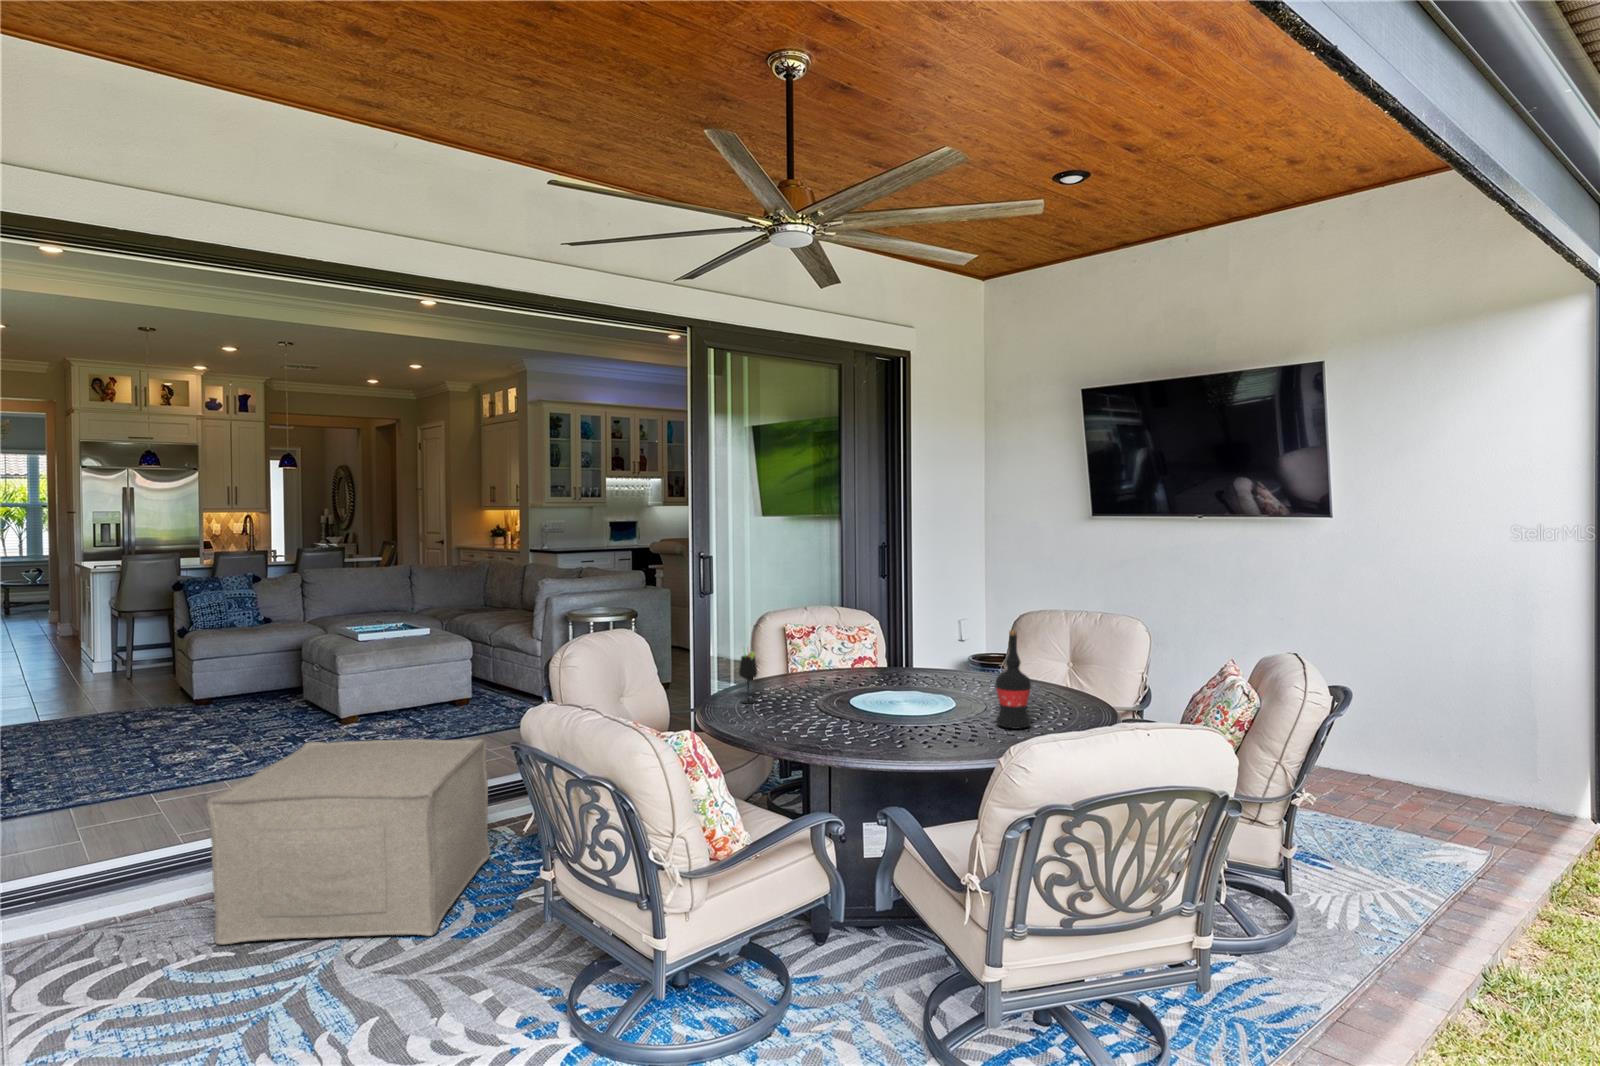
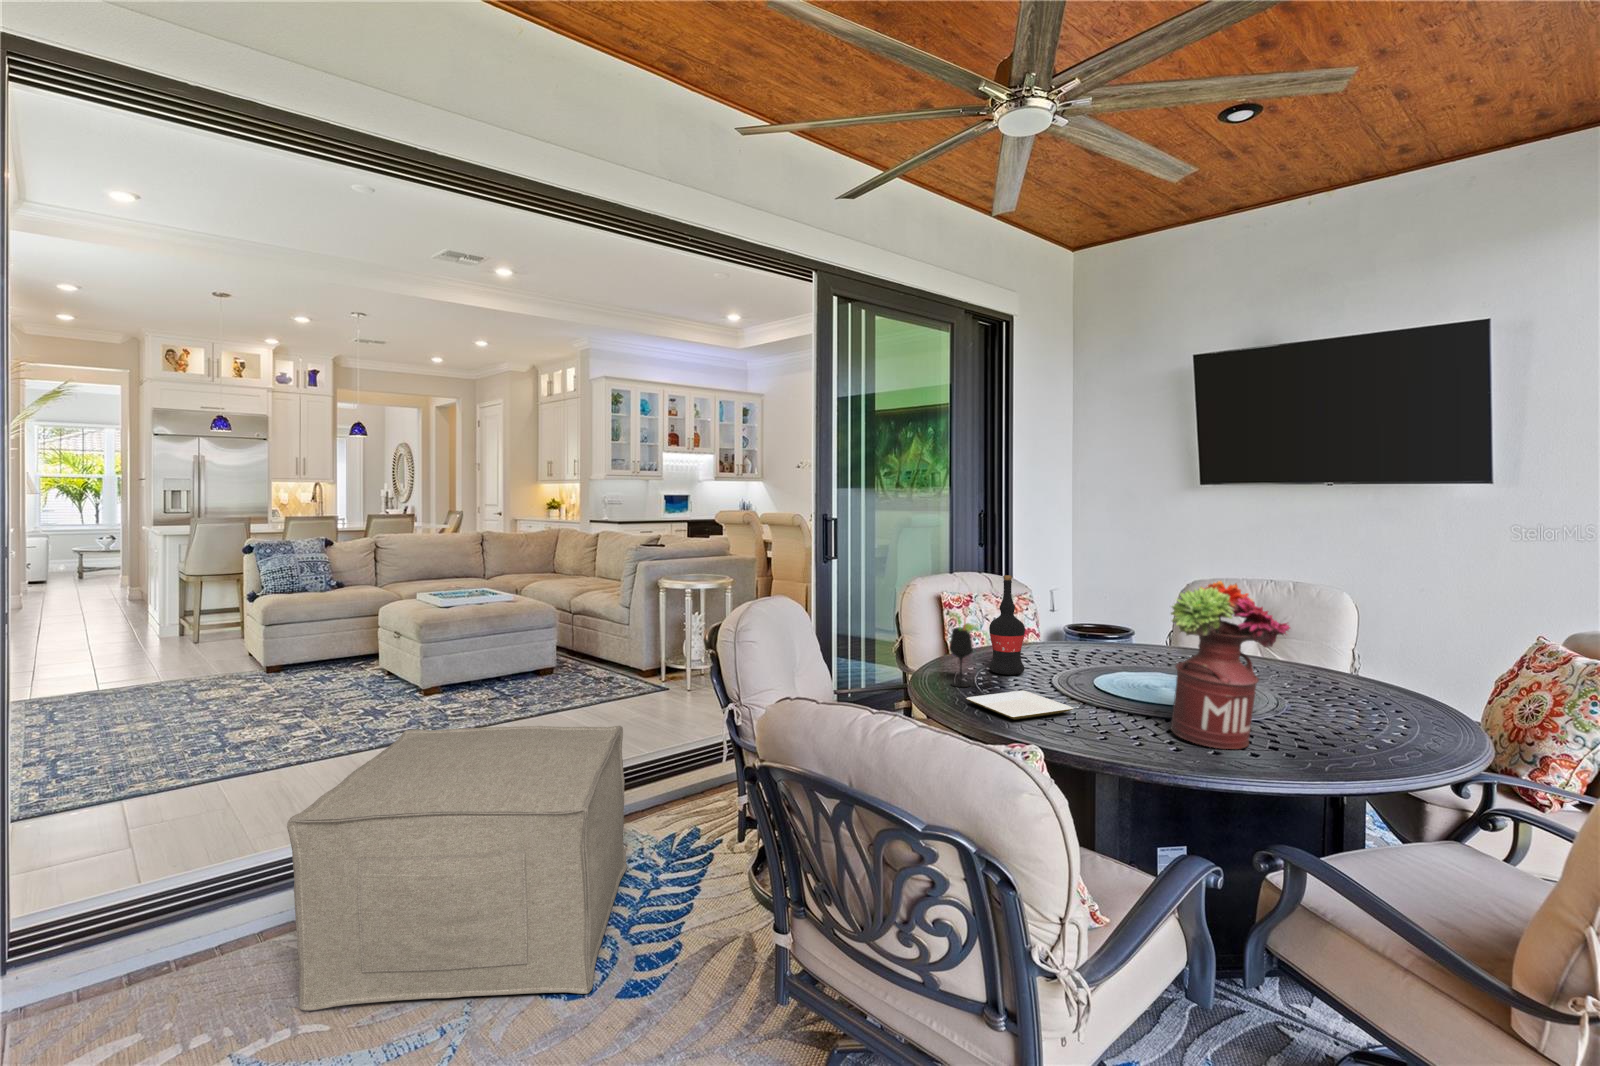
flower arrangement: none [850,618,934,743] -> present [1171,581,1290,749]
wine bottle: present [996,630,1031,729] -> present [989,575,1025,675]
plate: none [733,705,807,725] -> present [966,691,1074,720]

